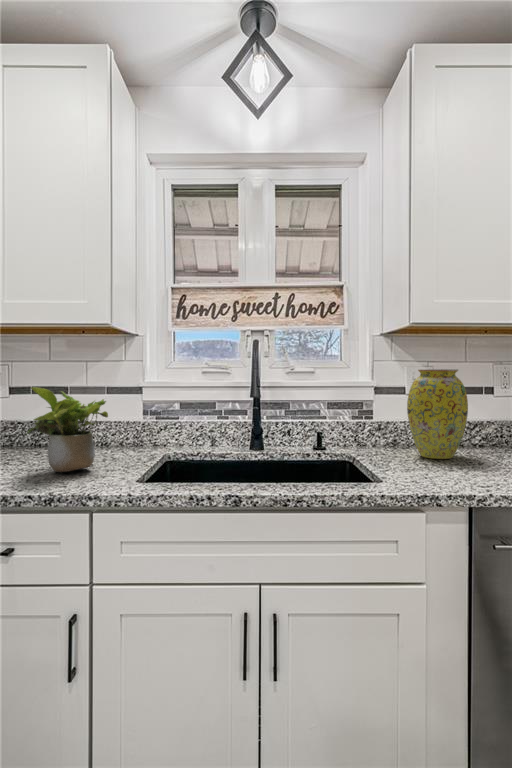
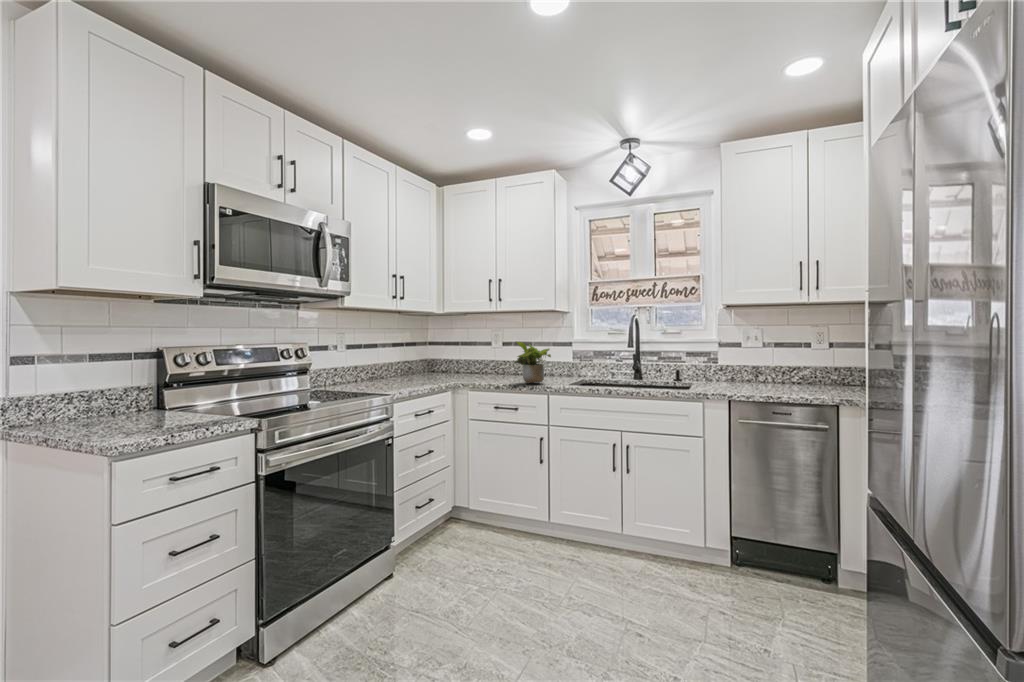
vase: present [407,369,468,459] -> none [730,331,771,388]

